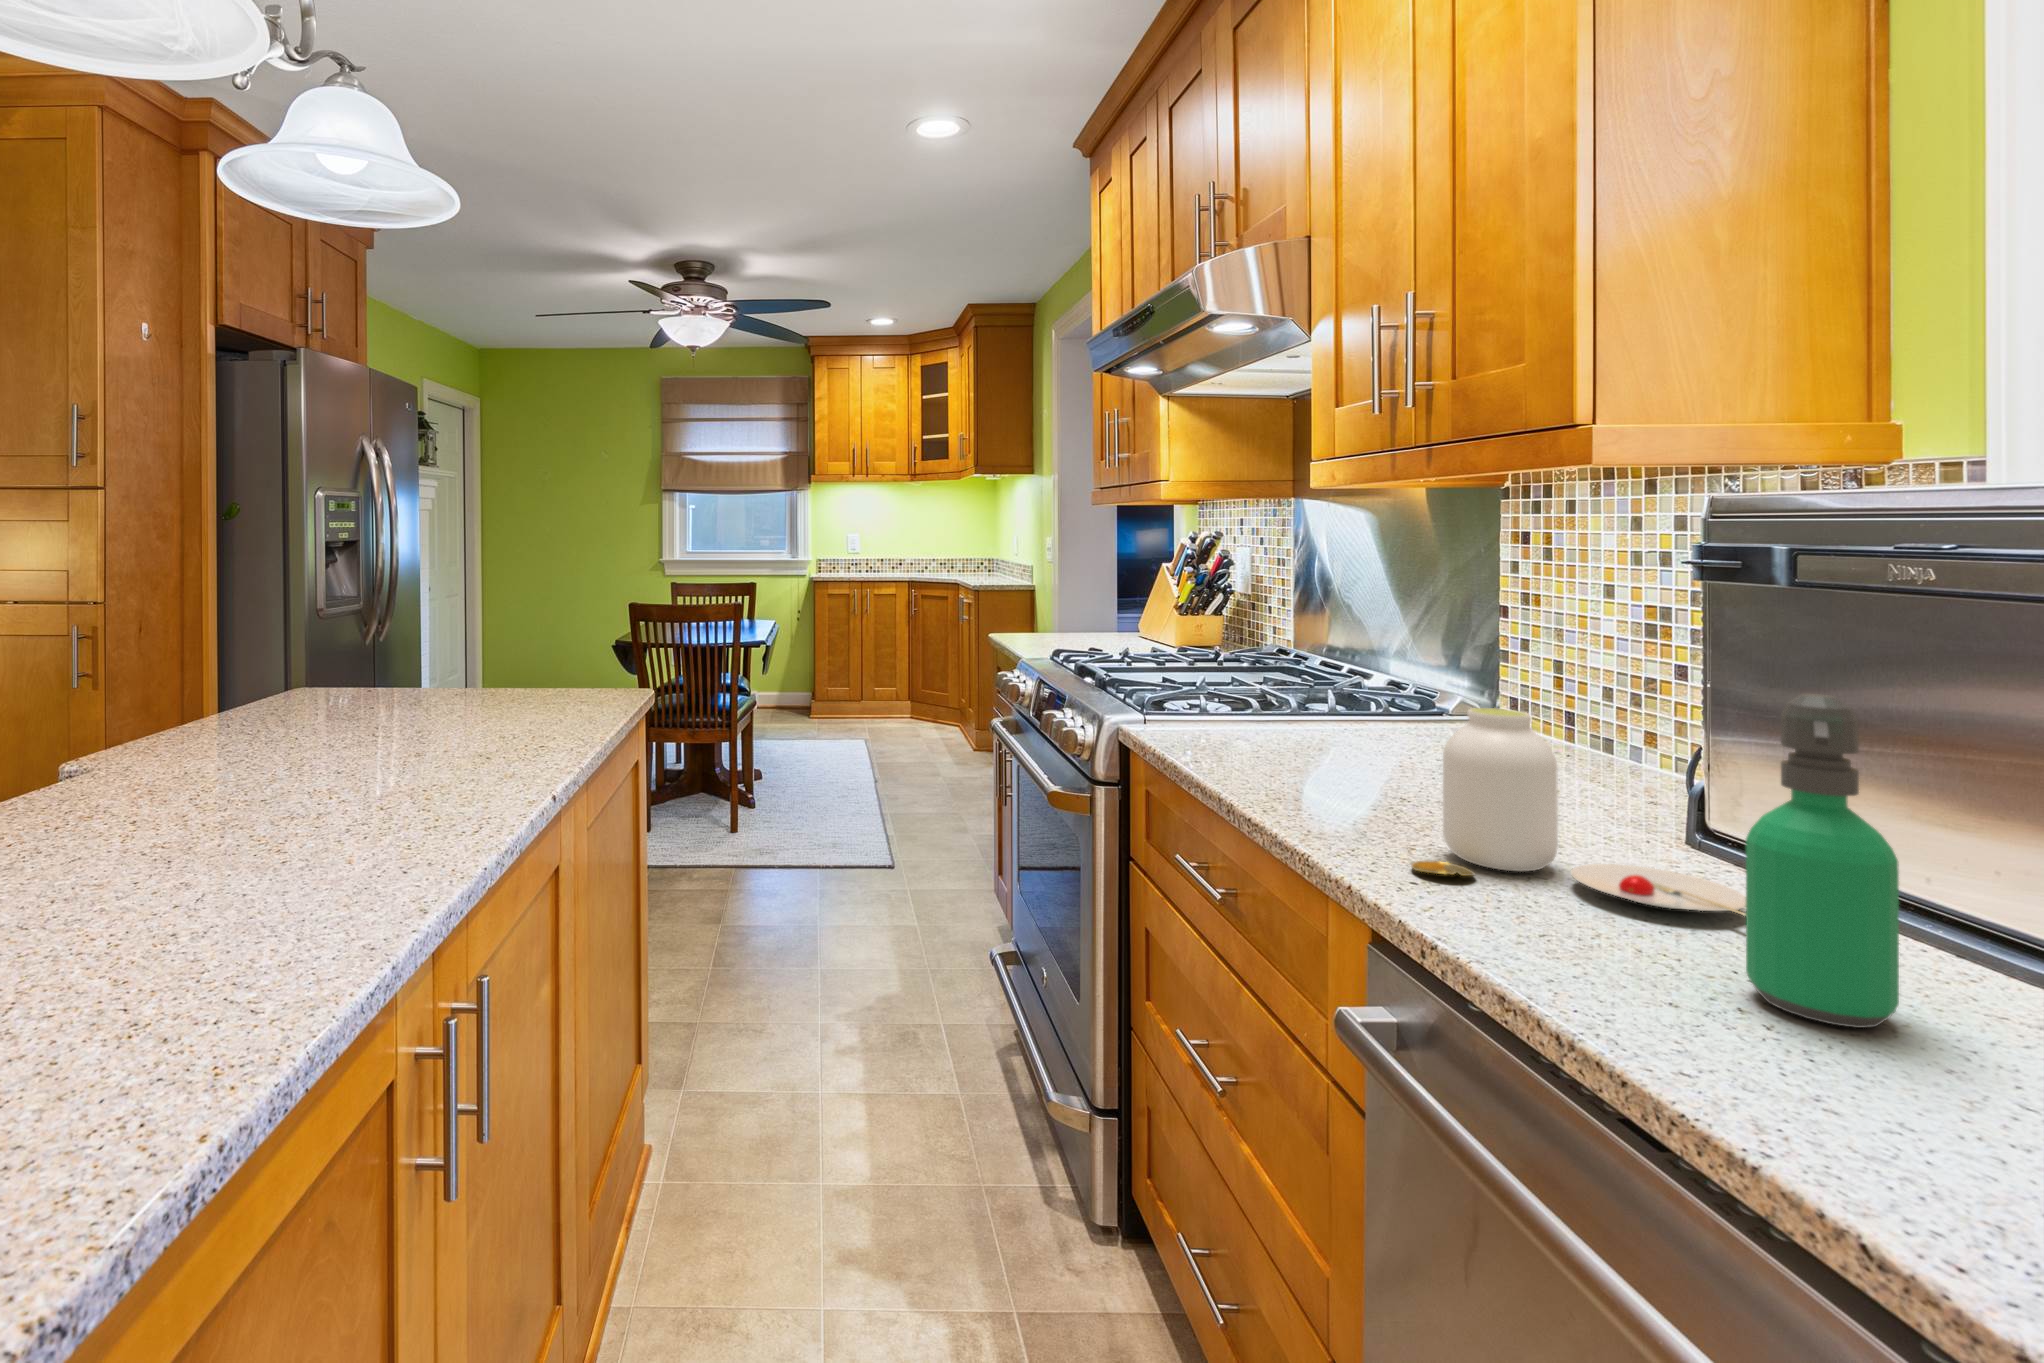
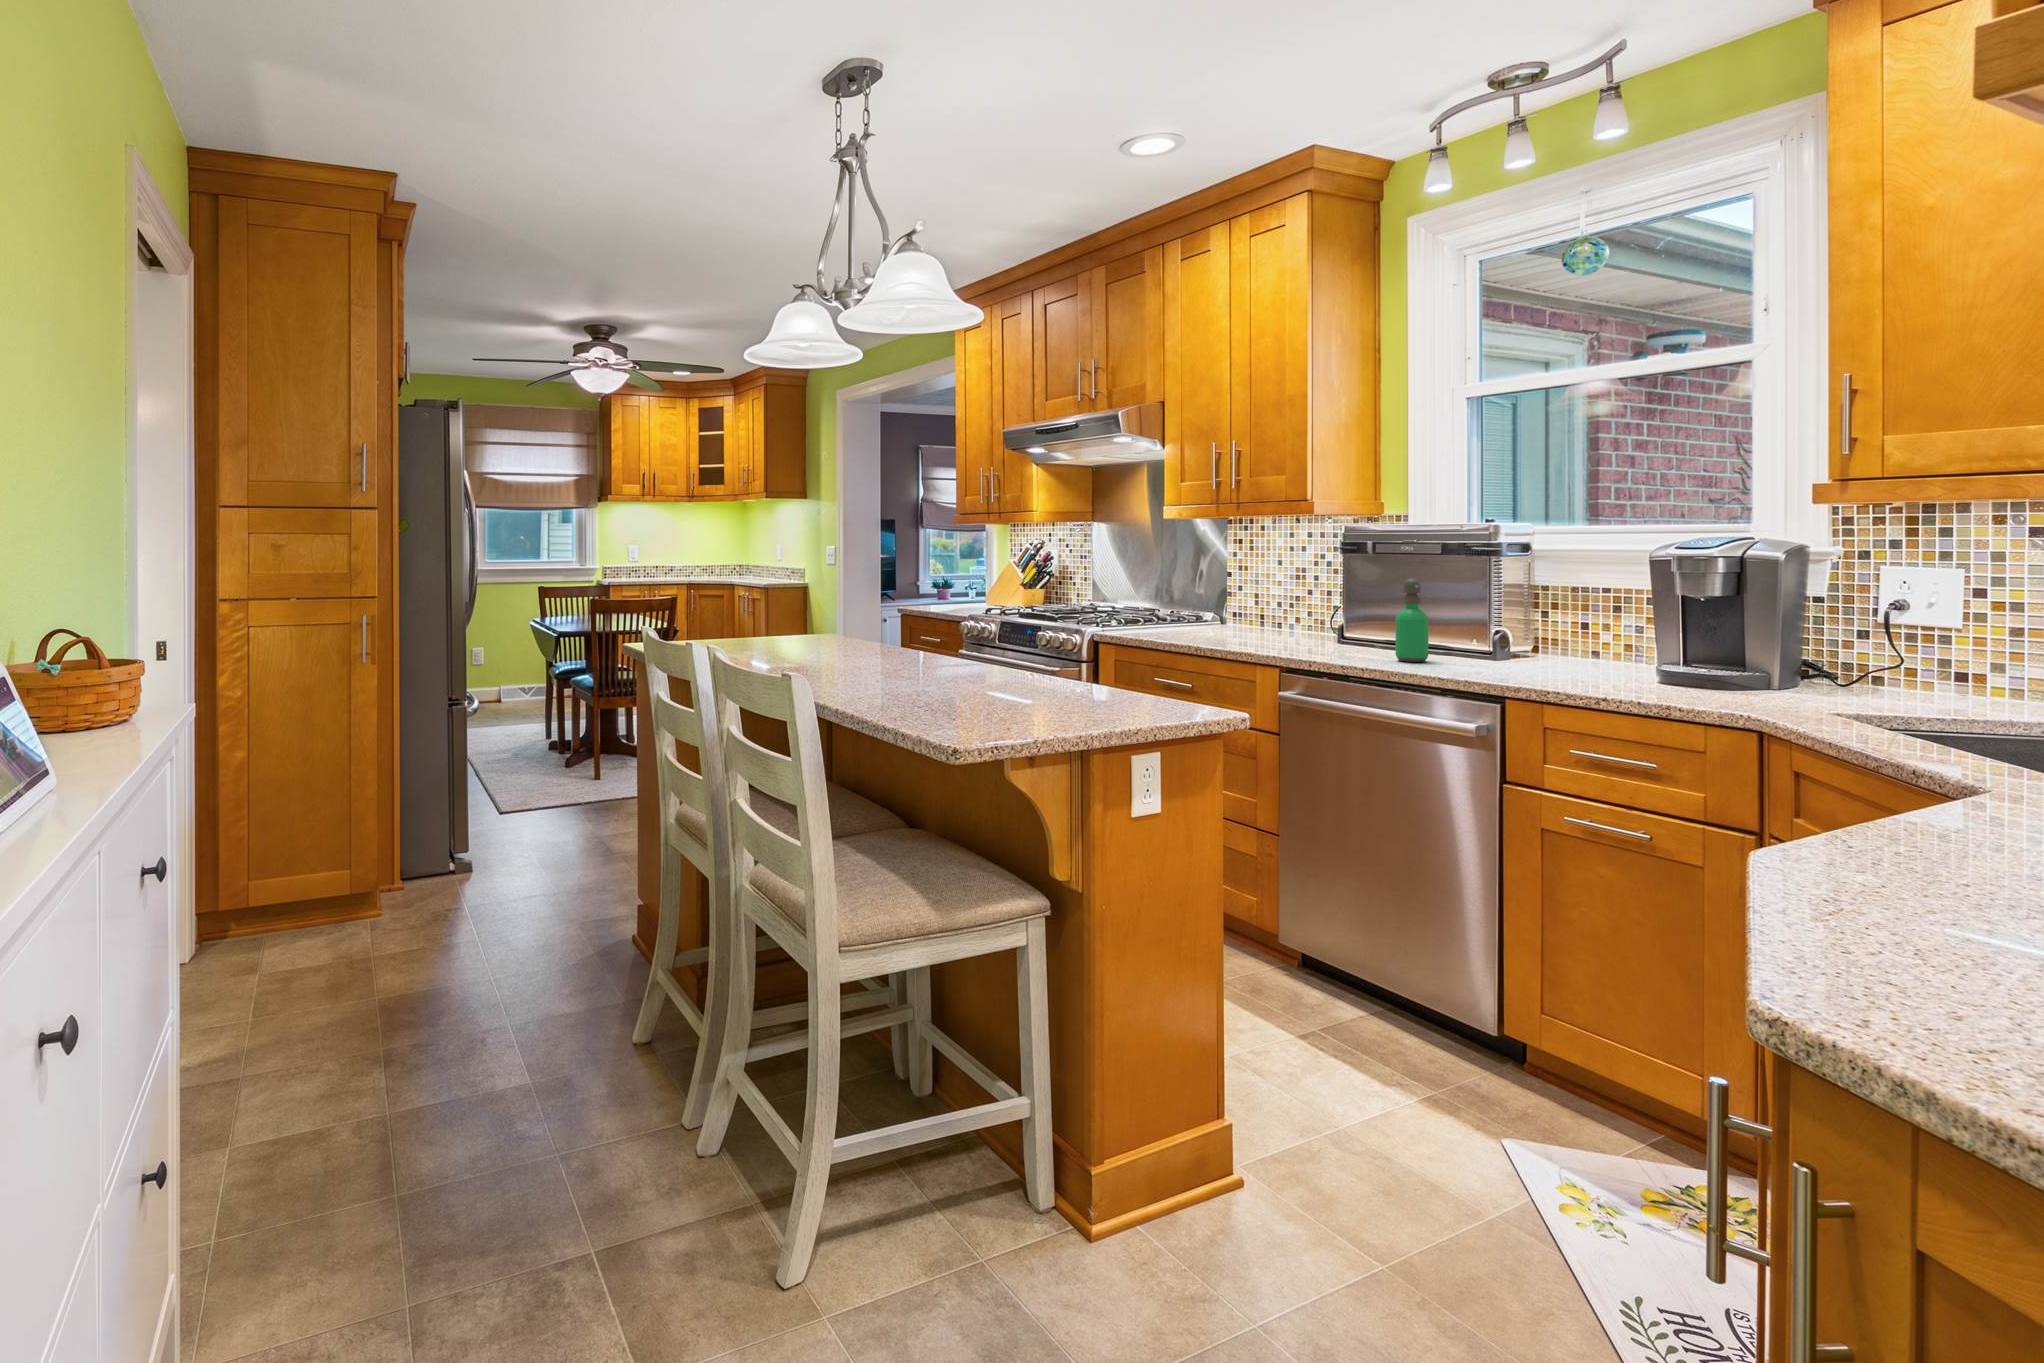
jar: present [1411,708,1746,916] -> none [1288,598,1384,652]

